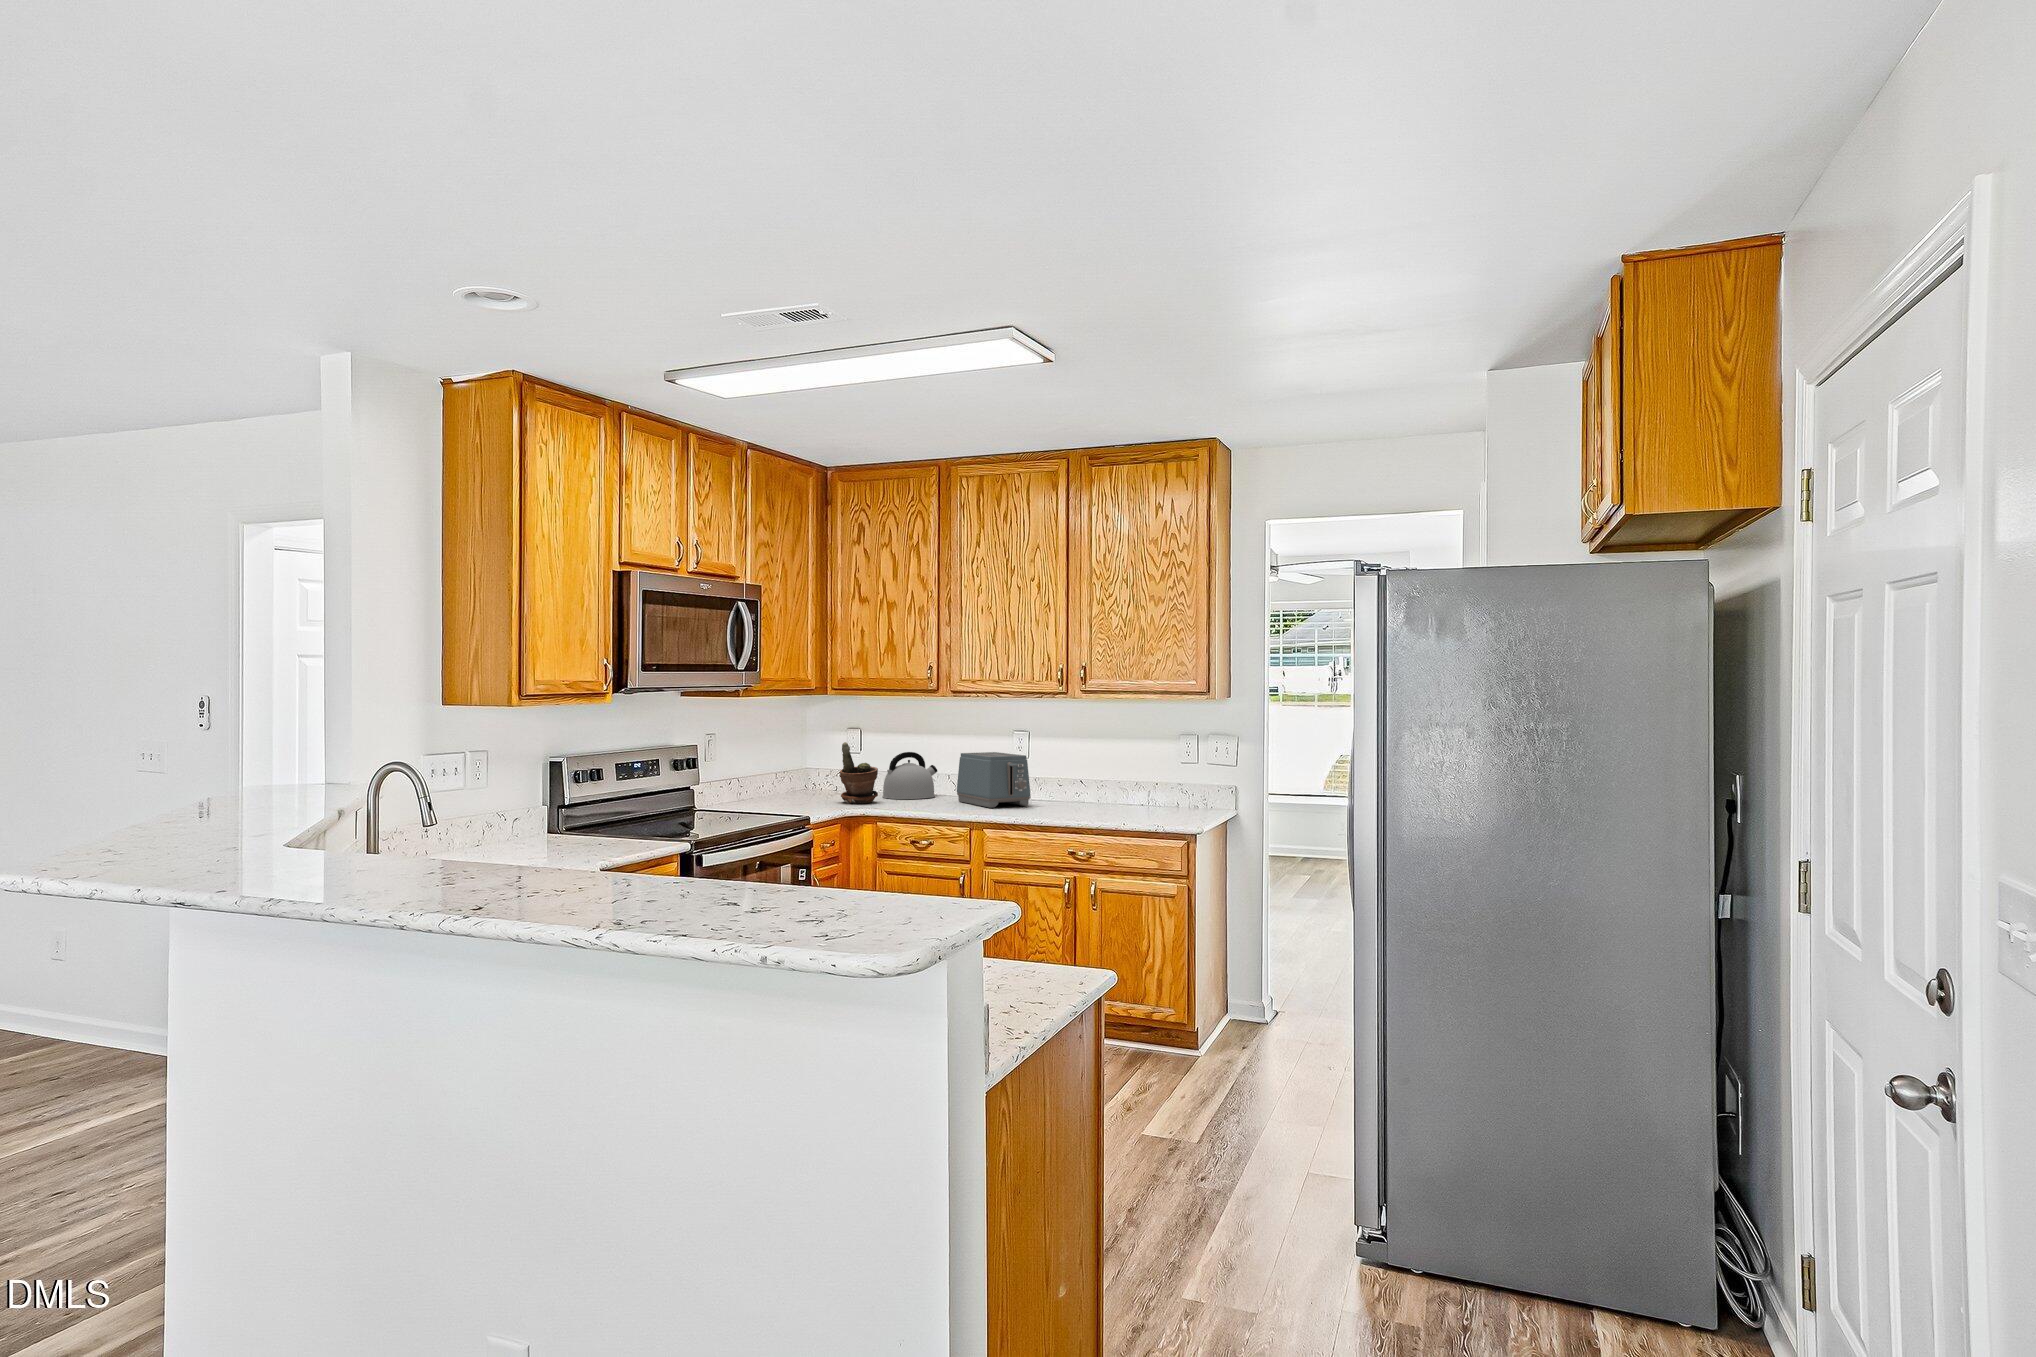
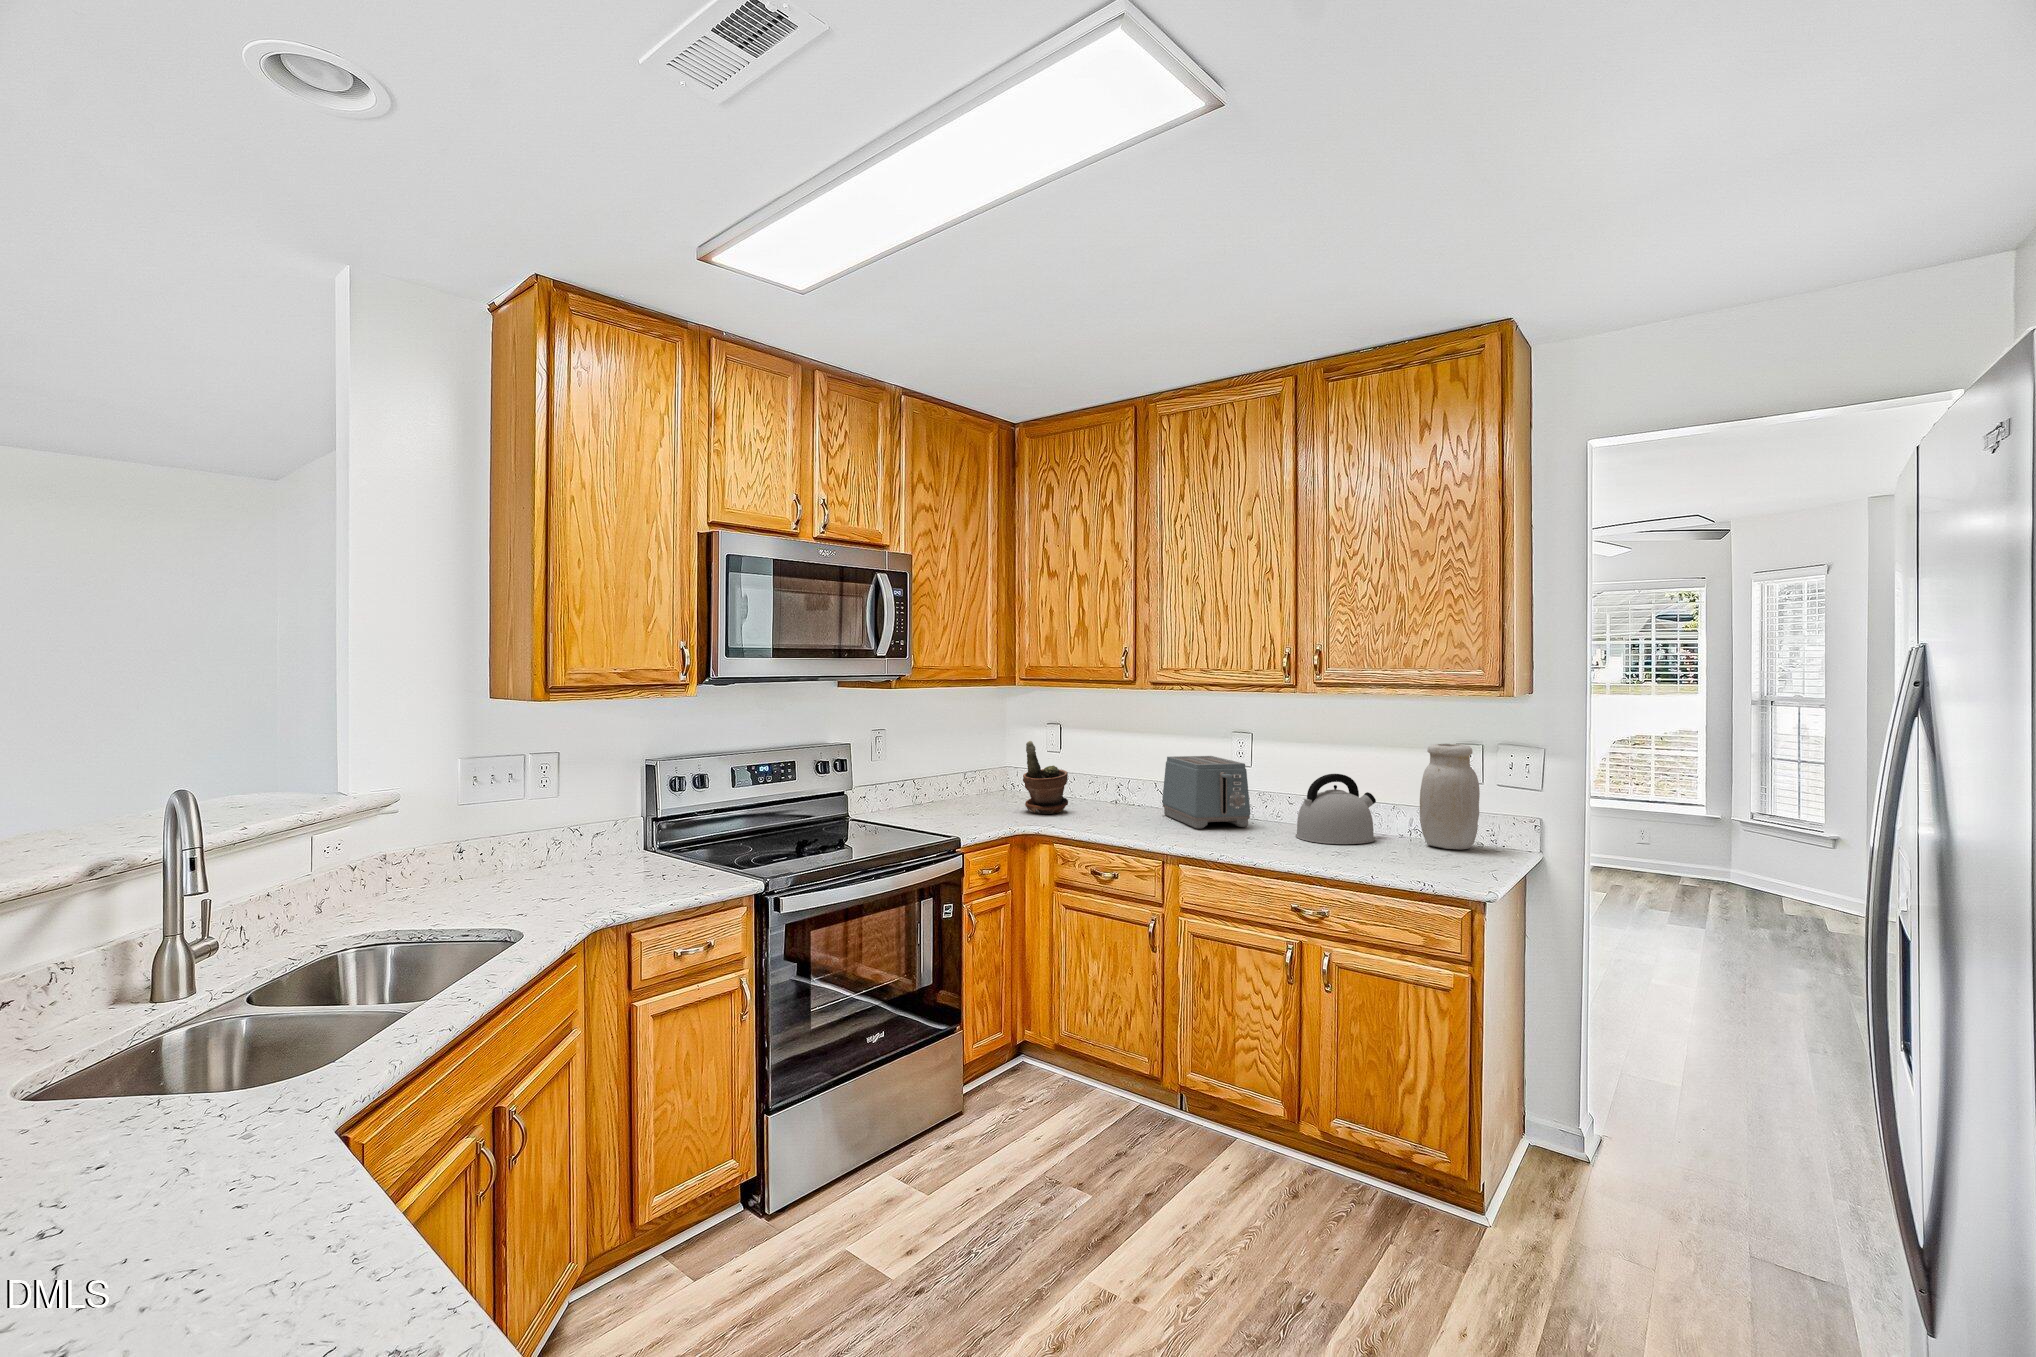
jar: none [1155,735,1195,812] -> present [1420,743,1480,849]
kettle: present [882,752,937,799] -> present [1296,774,1376,844]

